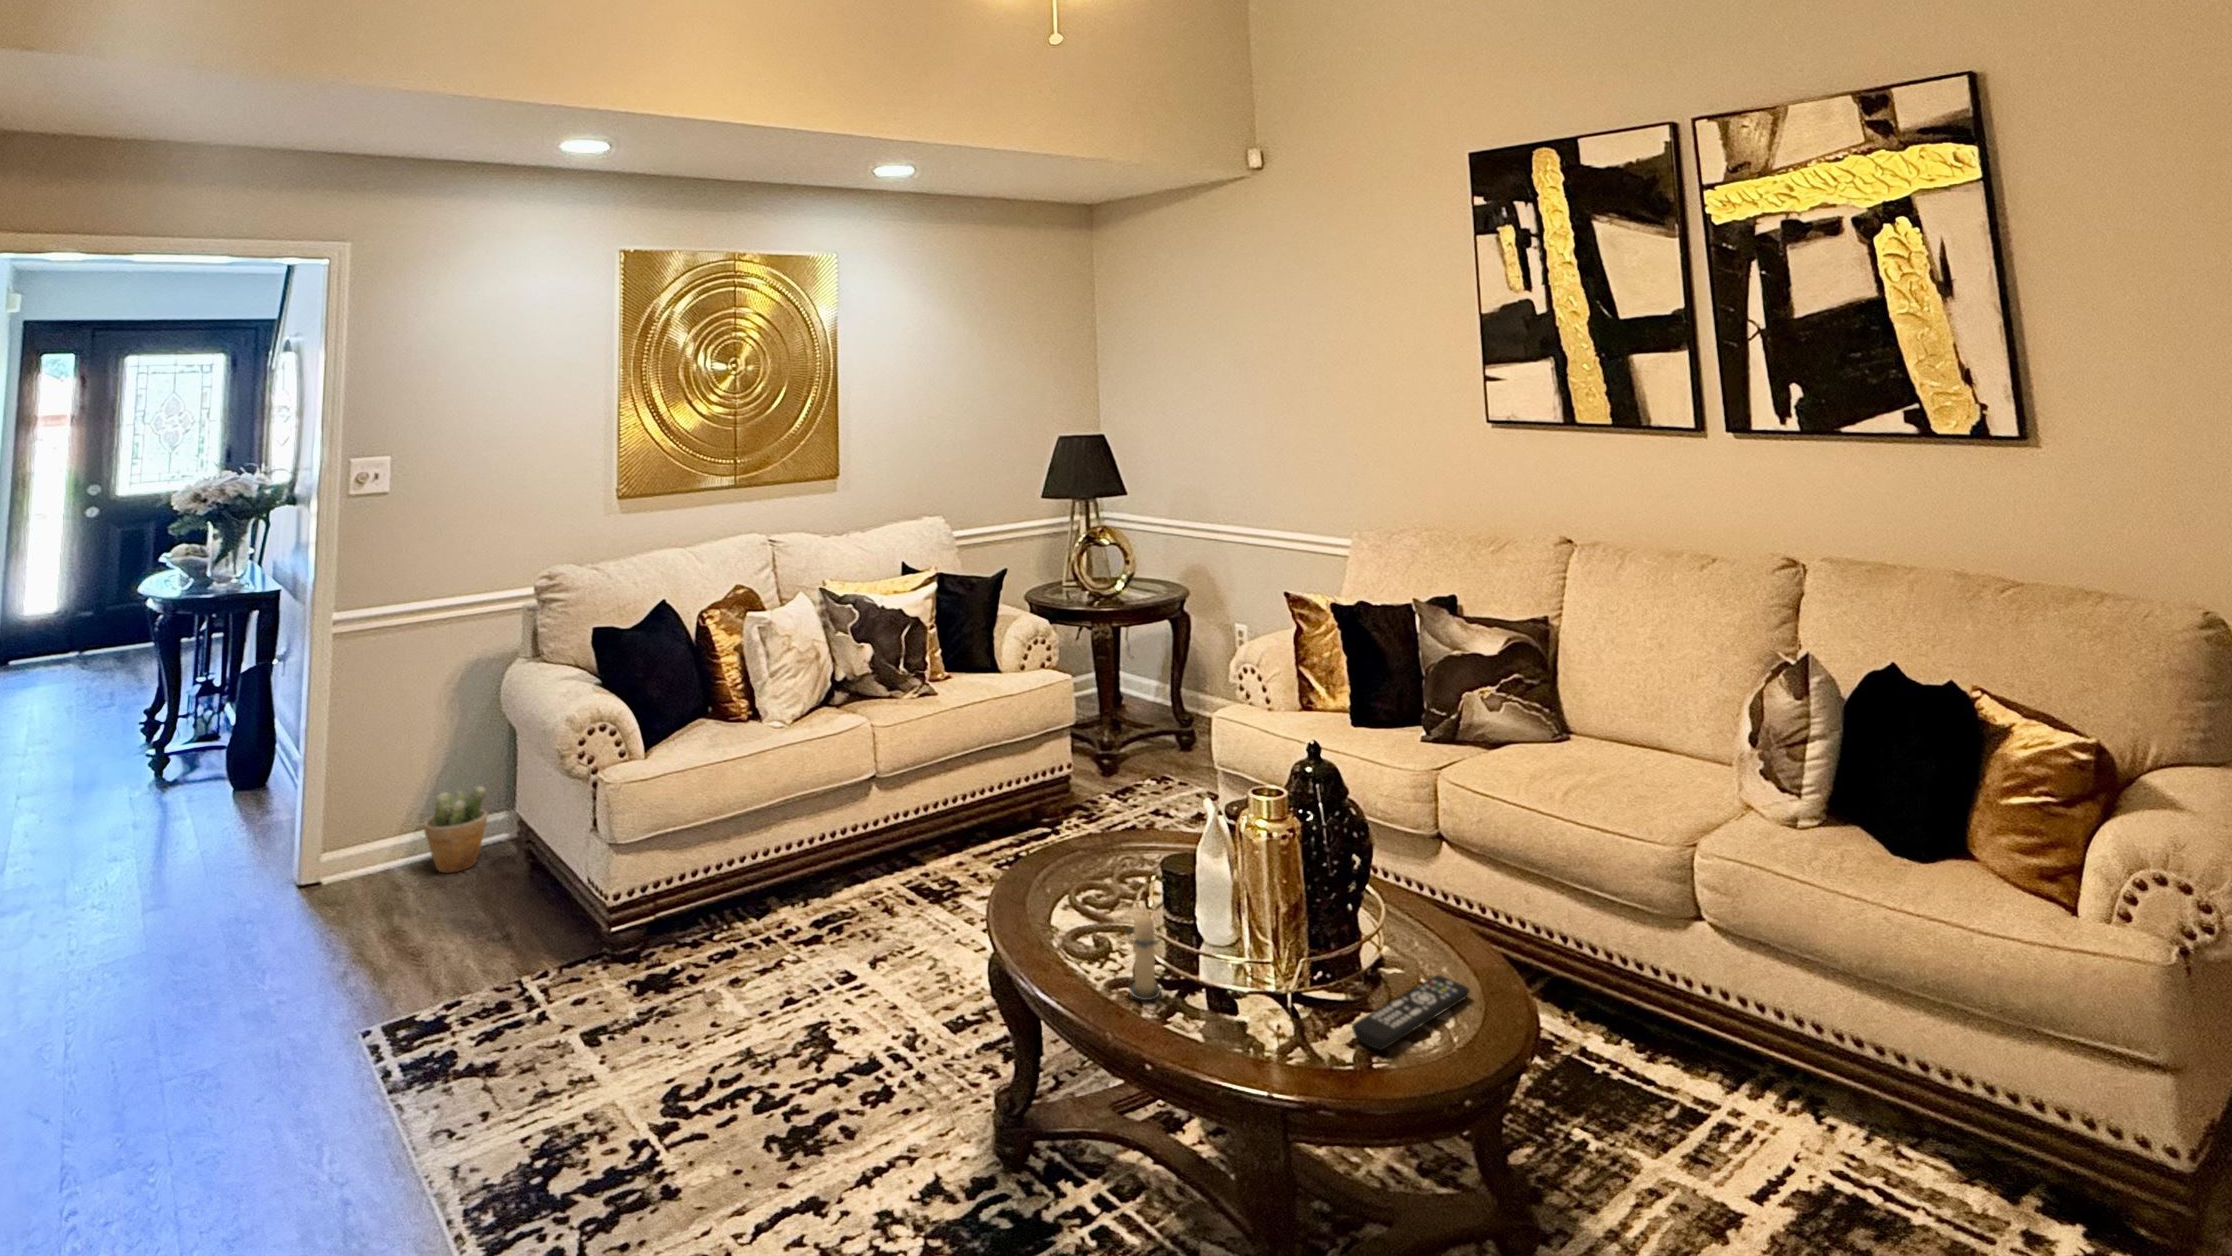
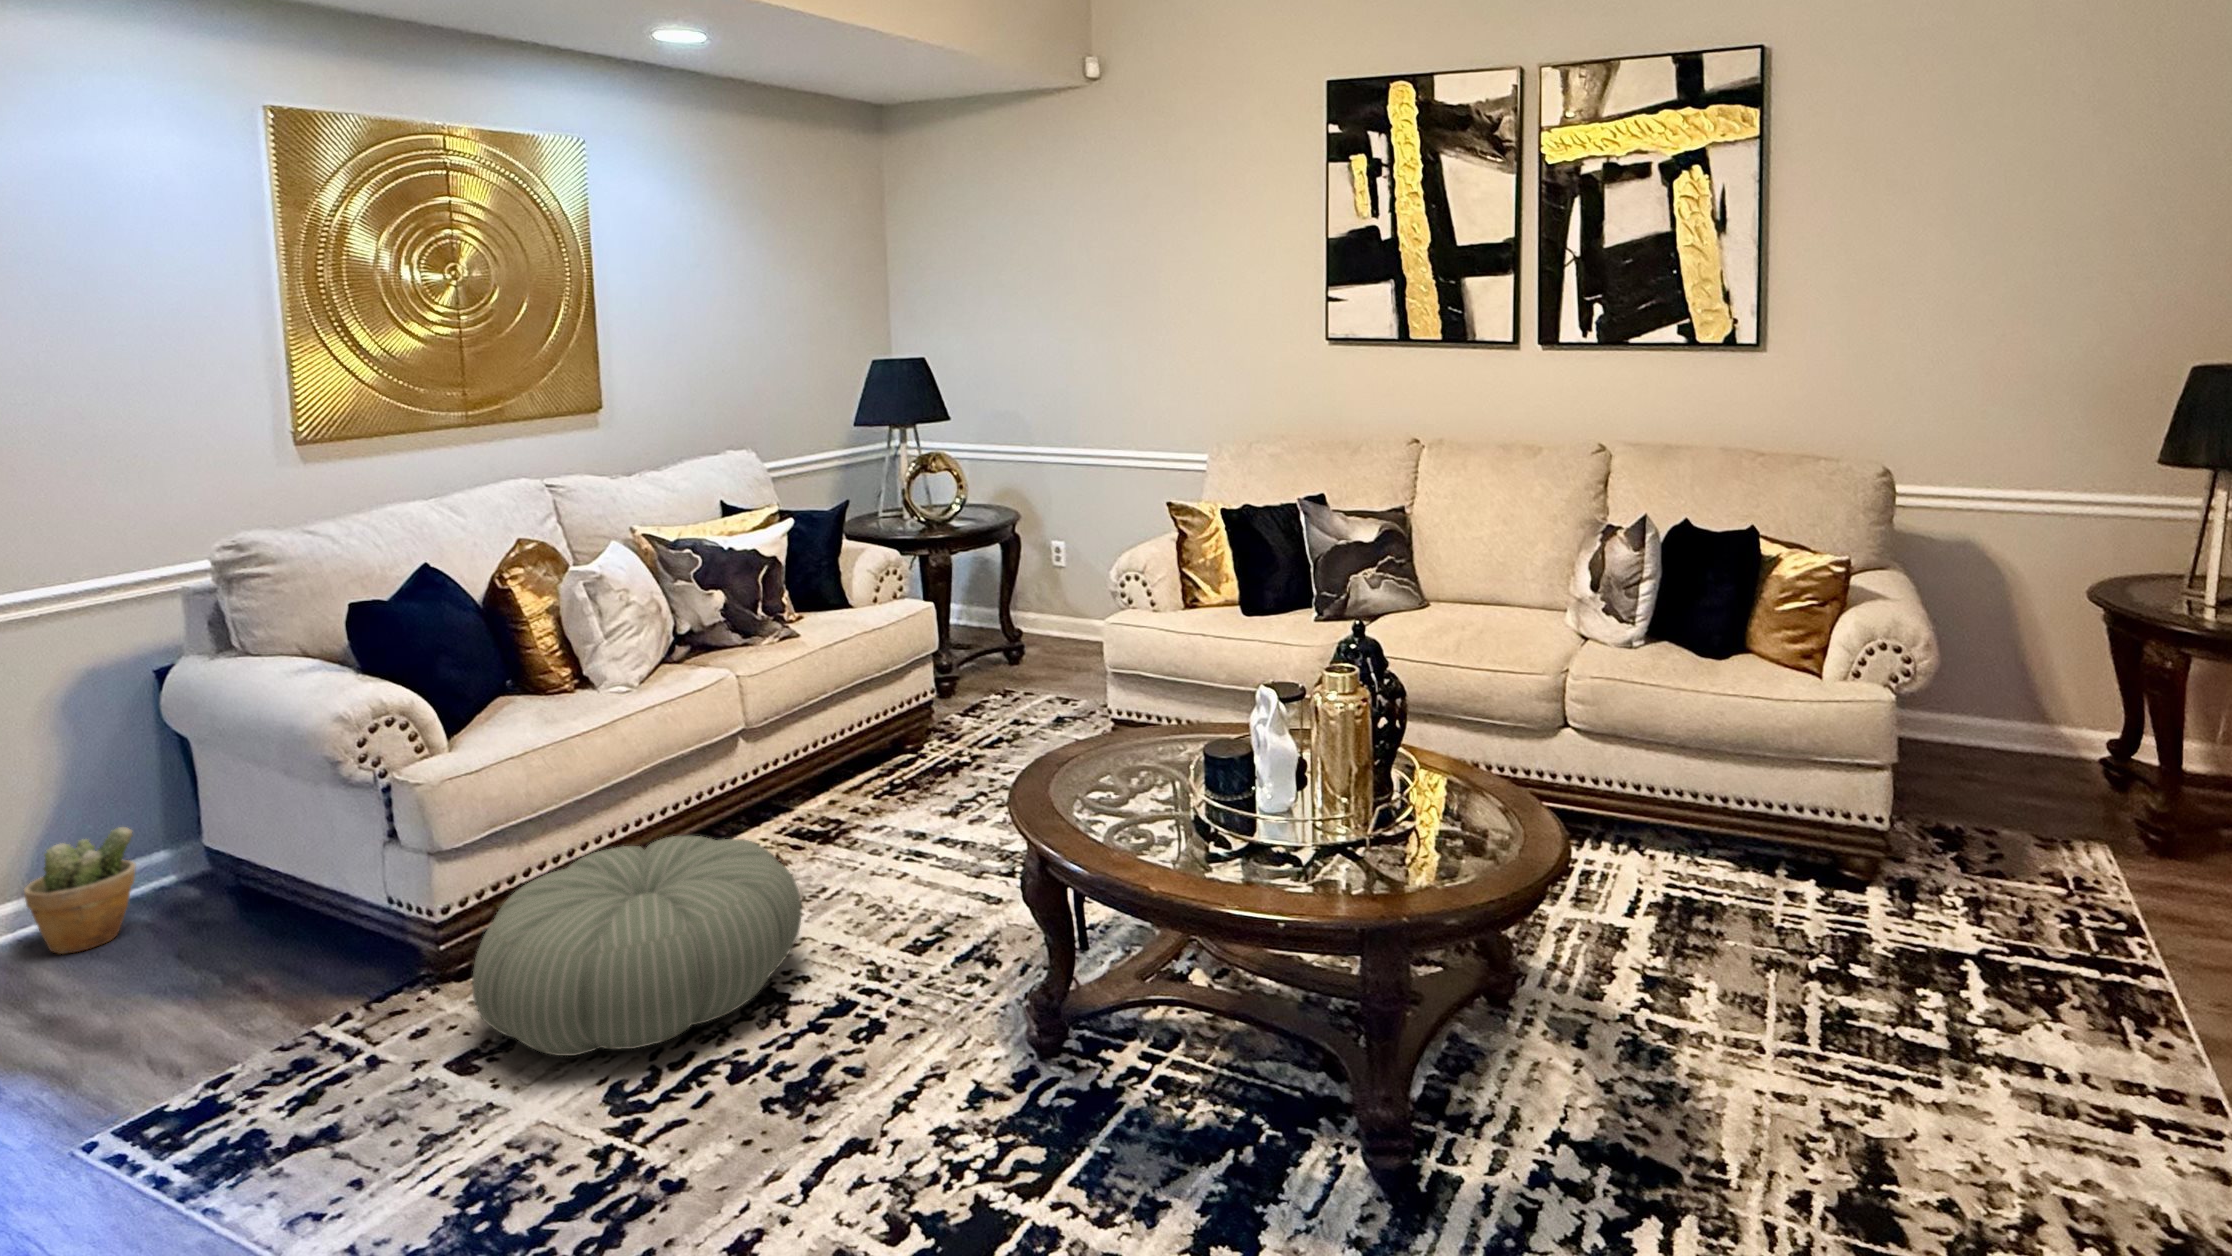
pouf: none [607,866,863,1055] -> present [472,836,802,1056]
candle: present [1127,912,1161,1000] -> none [1184,766,1224,852]
remote control: present [1352,975,1470,1049] -> none [1396,784,1464,842]

